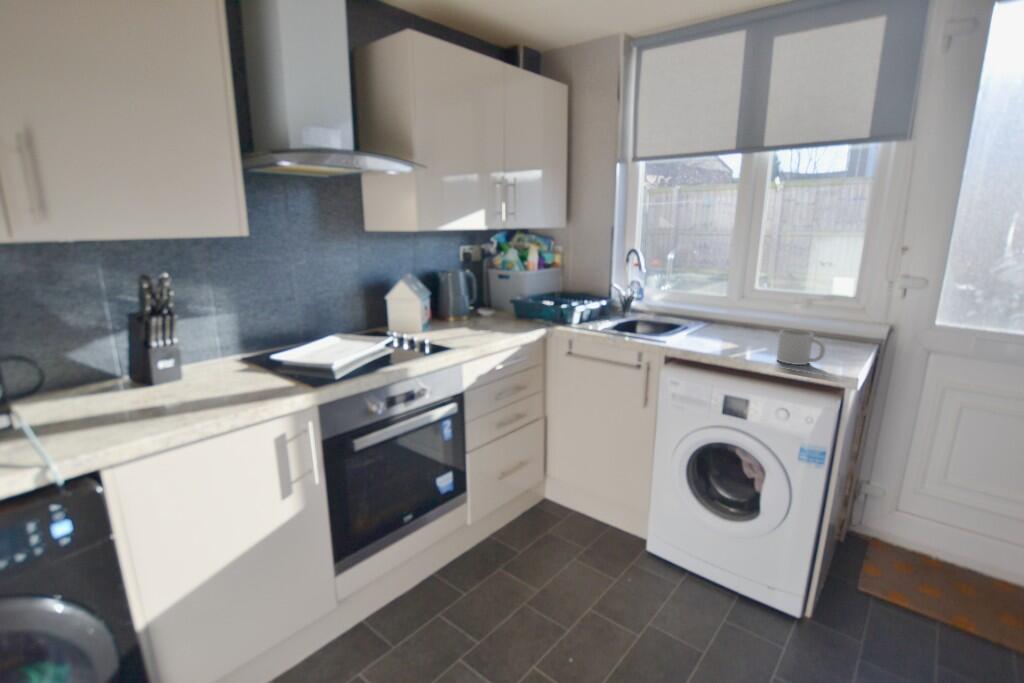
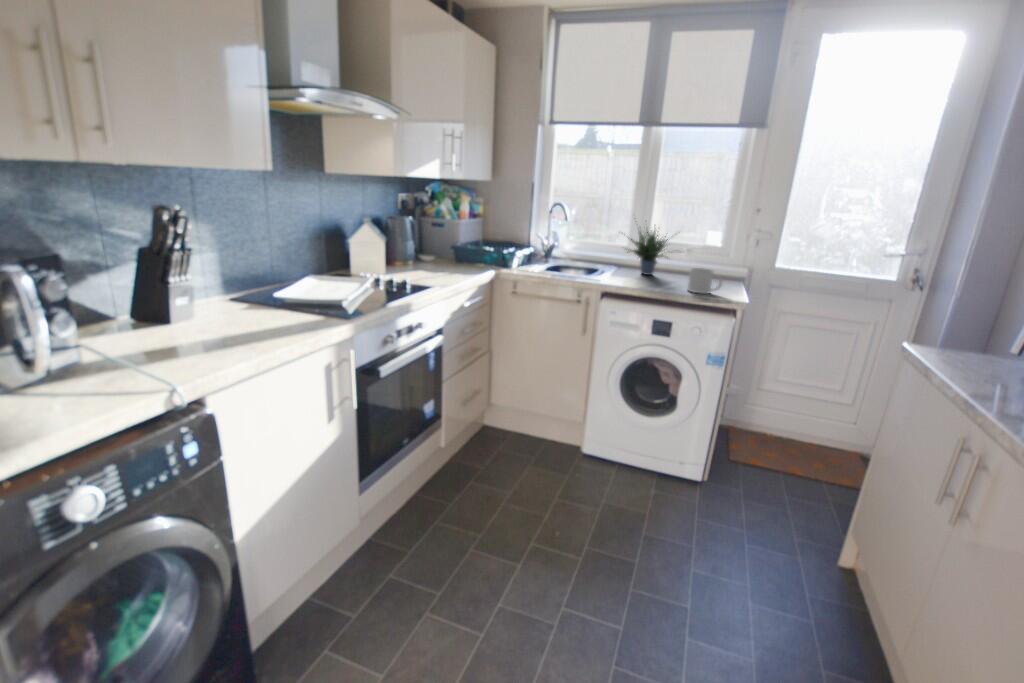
potted plant: none [704,257,788,335] -> present [627,231,672,275]

